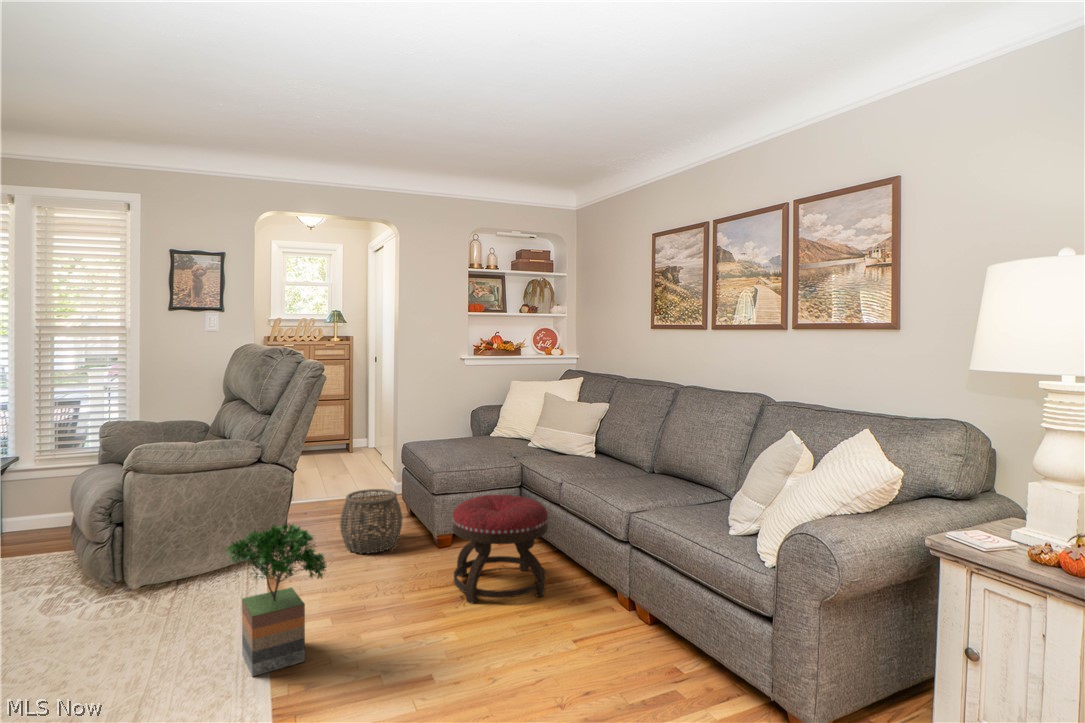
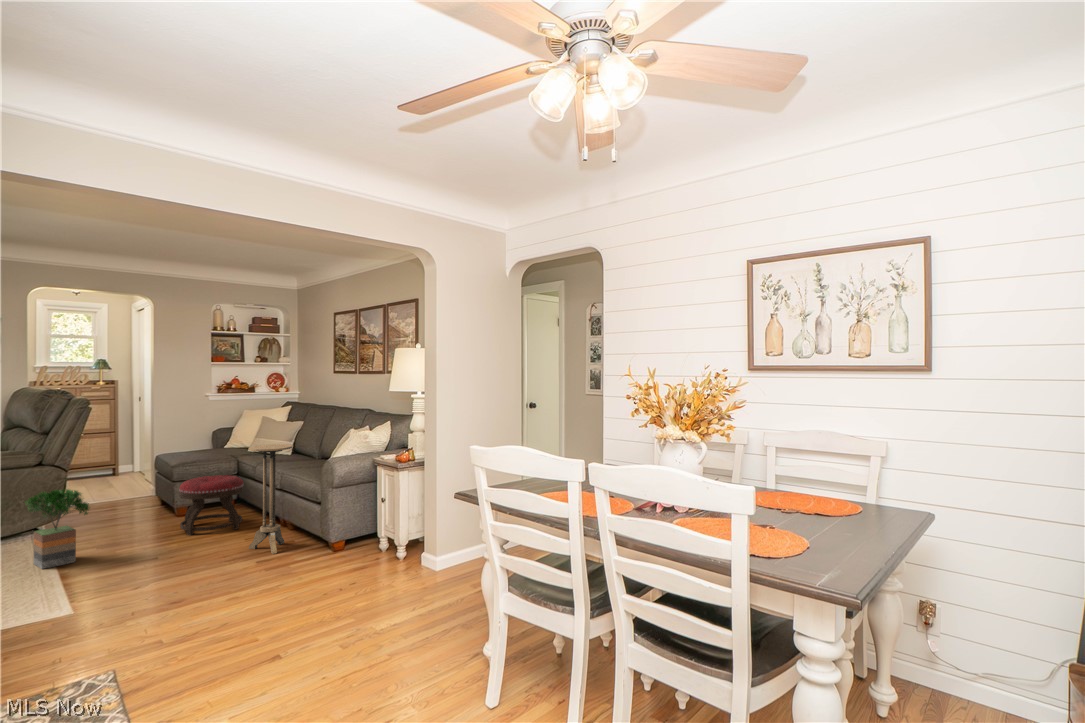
side table: none [590,465,678,698] -> present [249,444,292,554]
woven basket: present [340,489,402,553] -> none [101,483,150,523]

